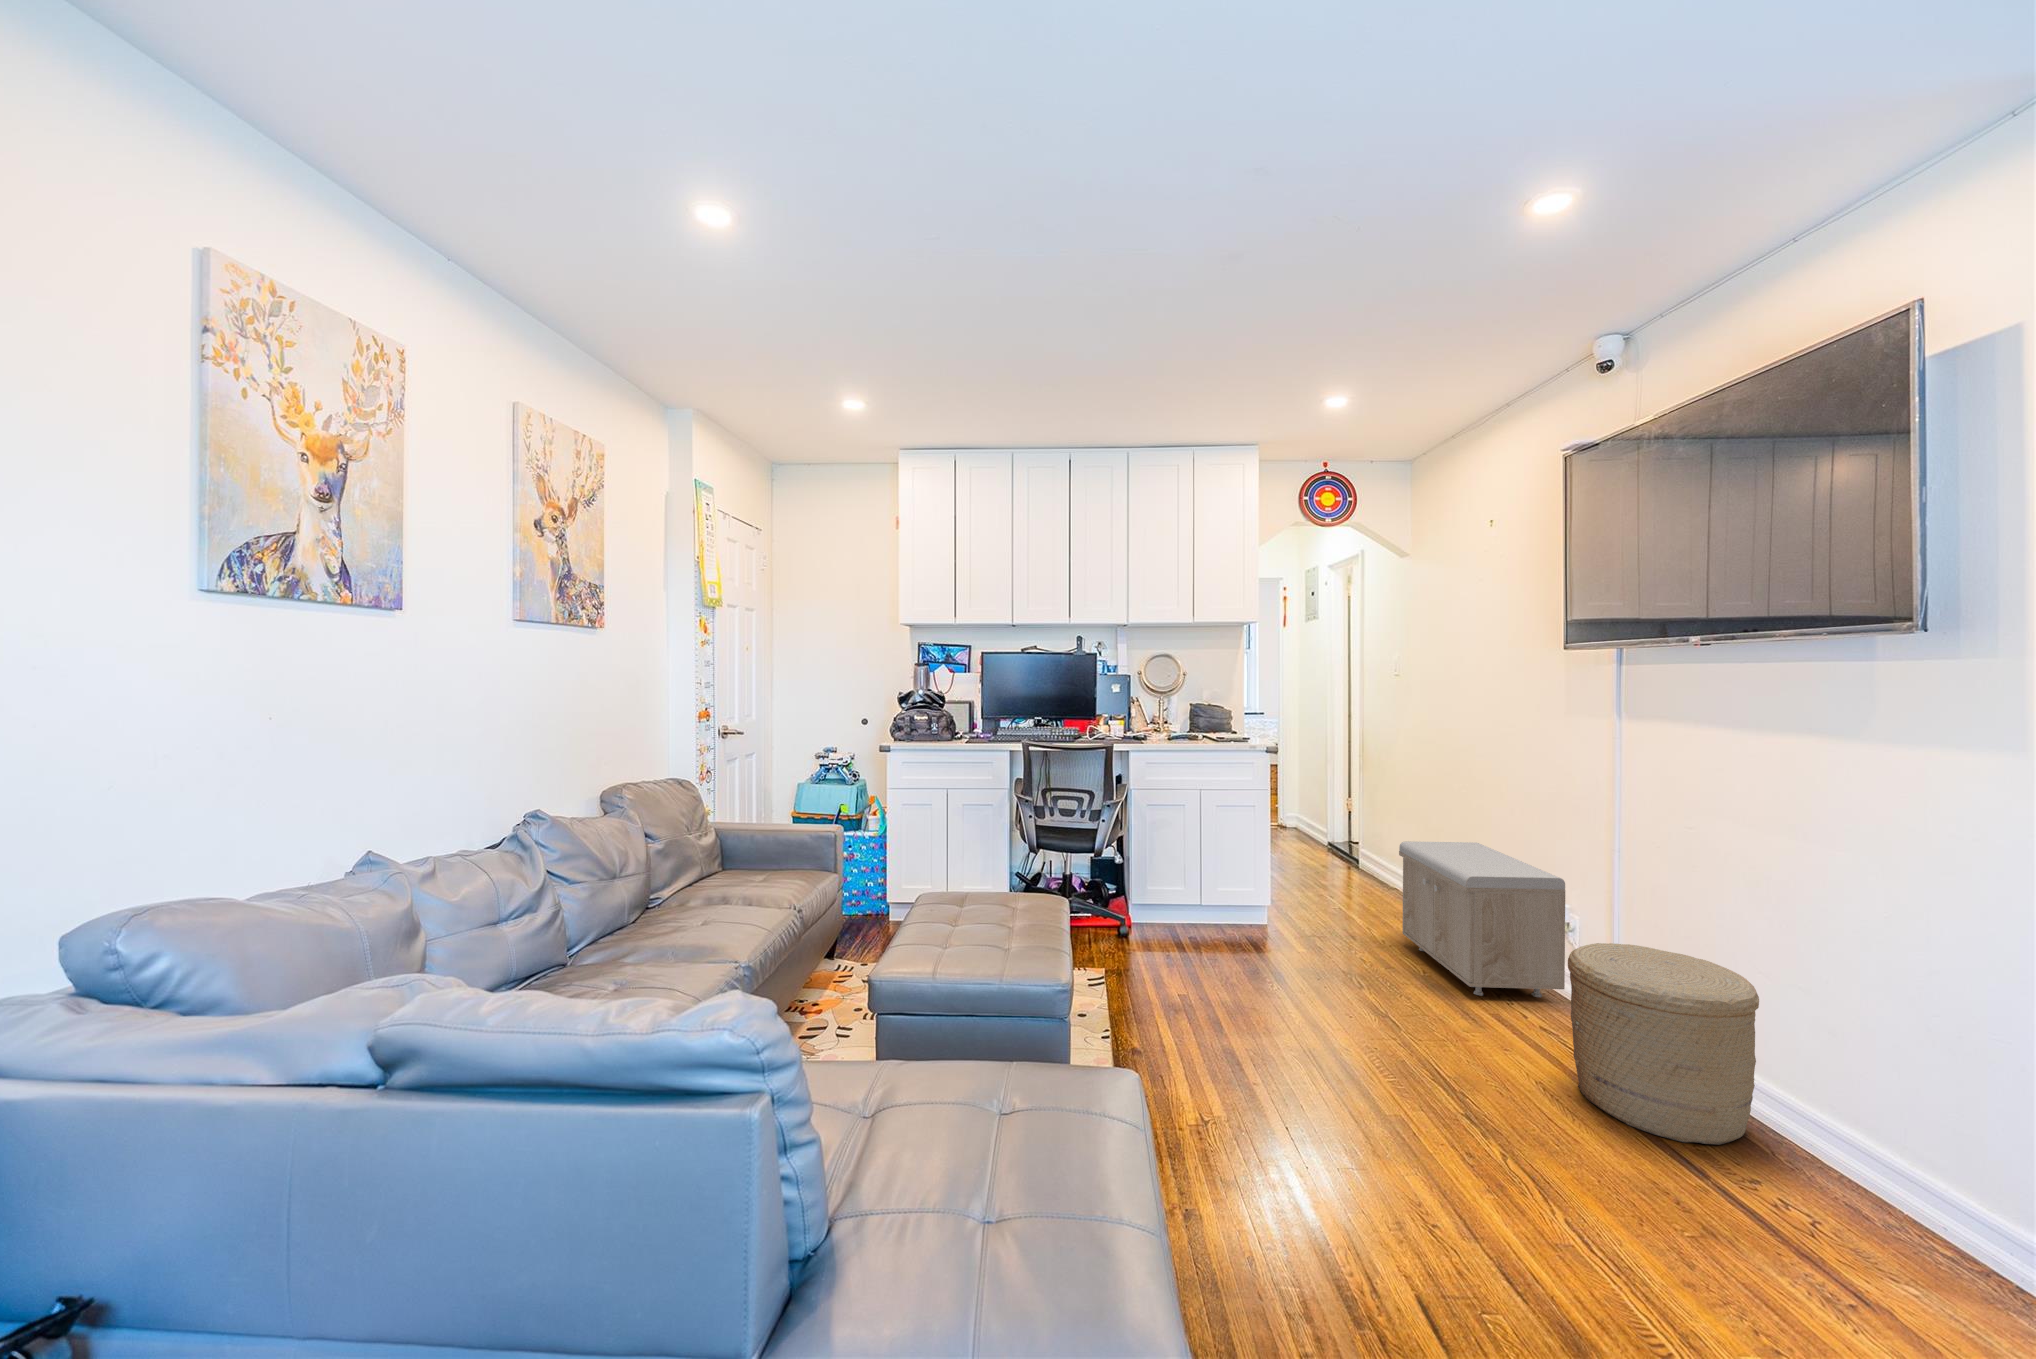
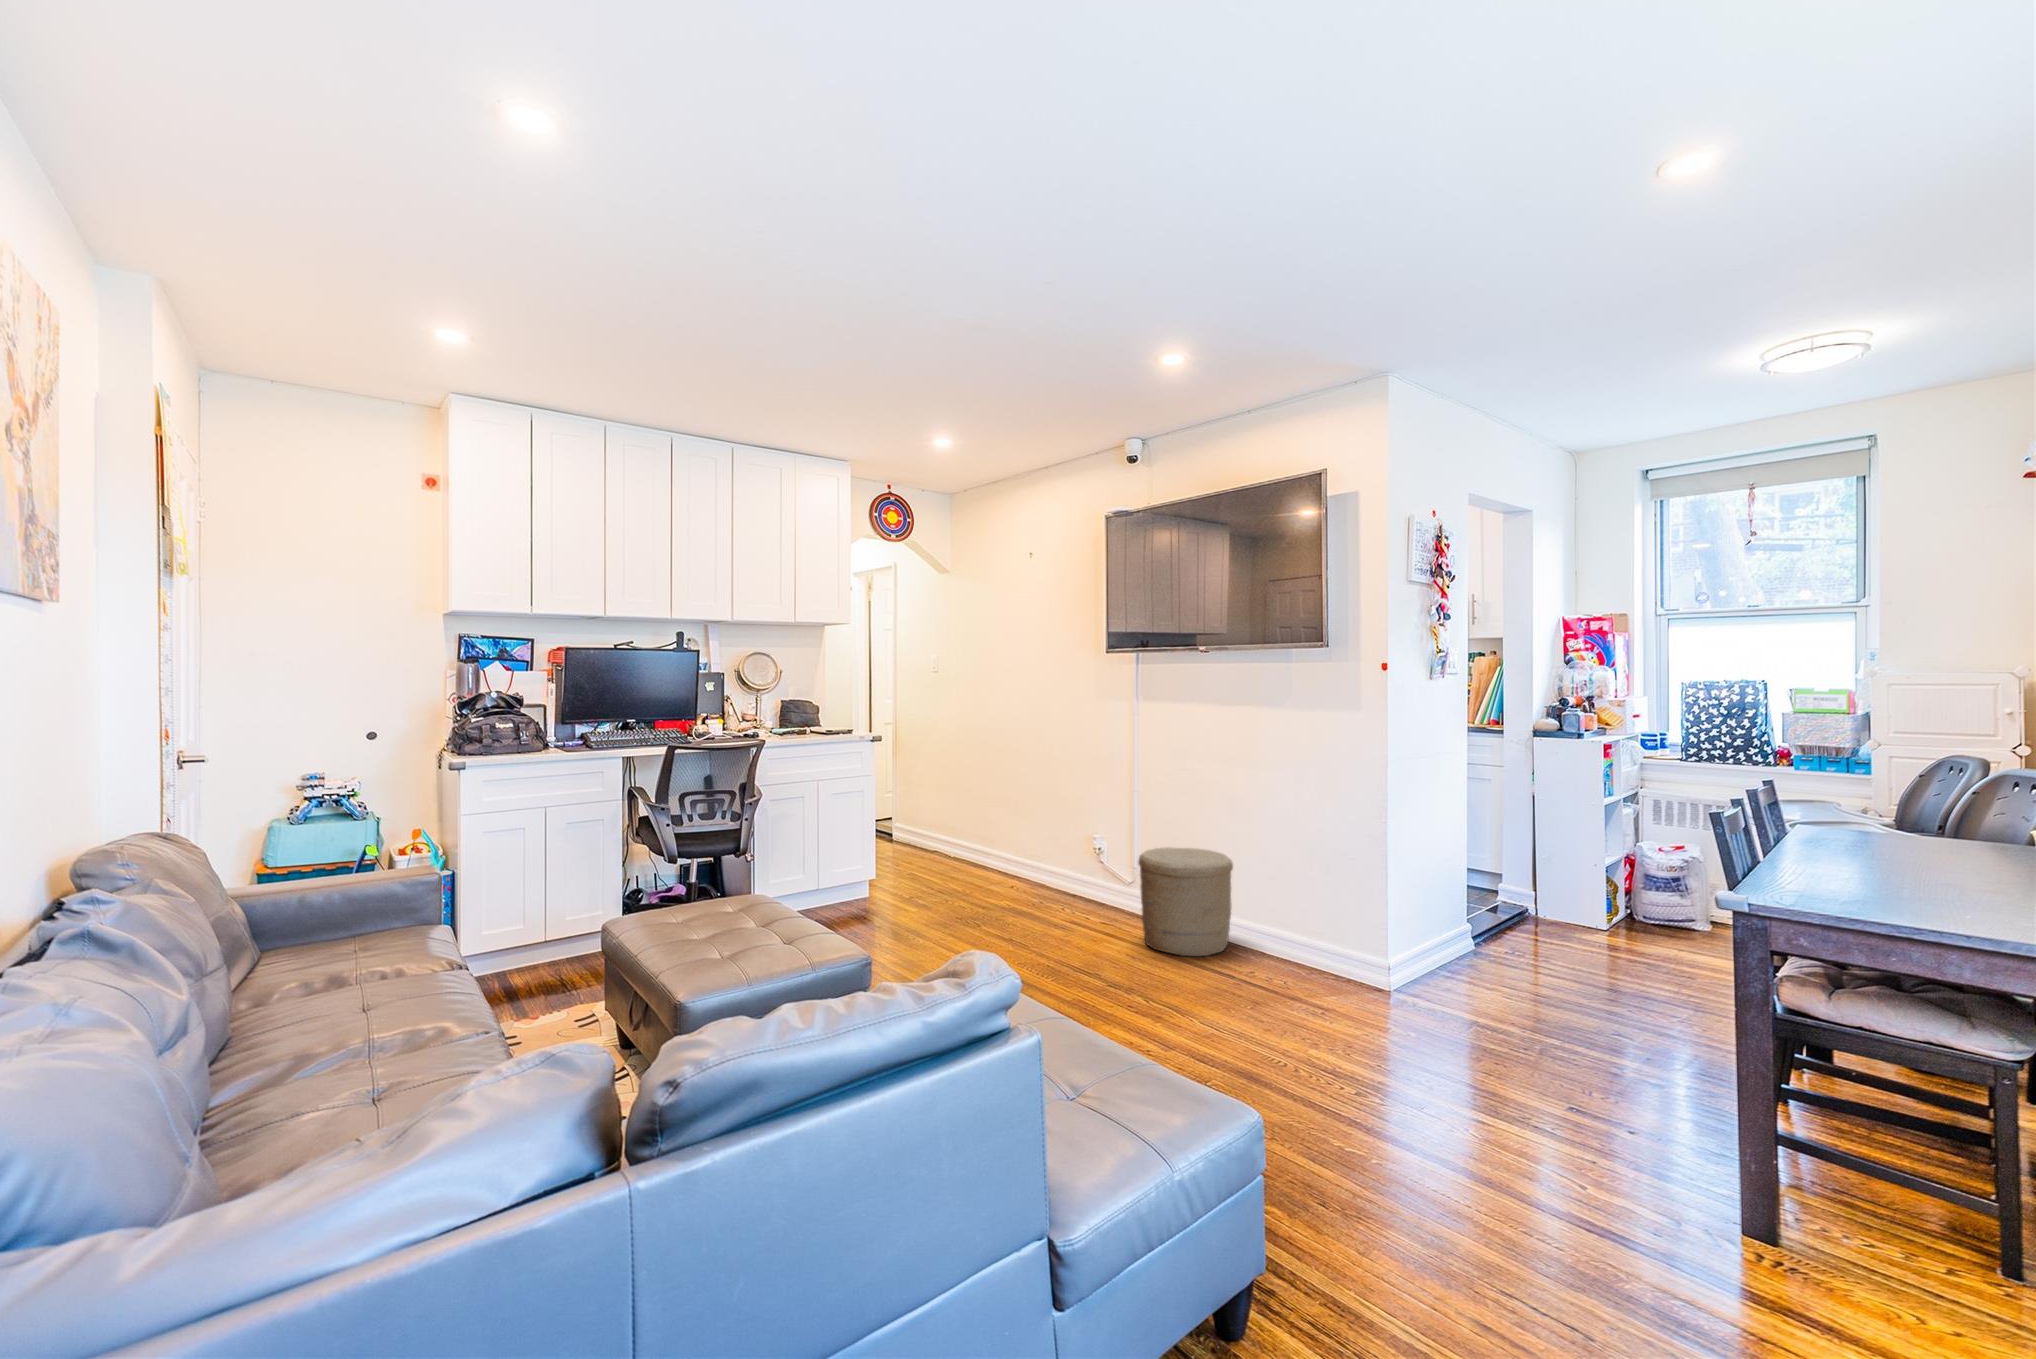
storage bench: present [1399,841,1565,997] -> none [977,804,1100,912]

